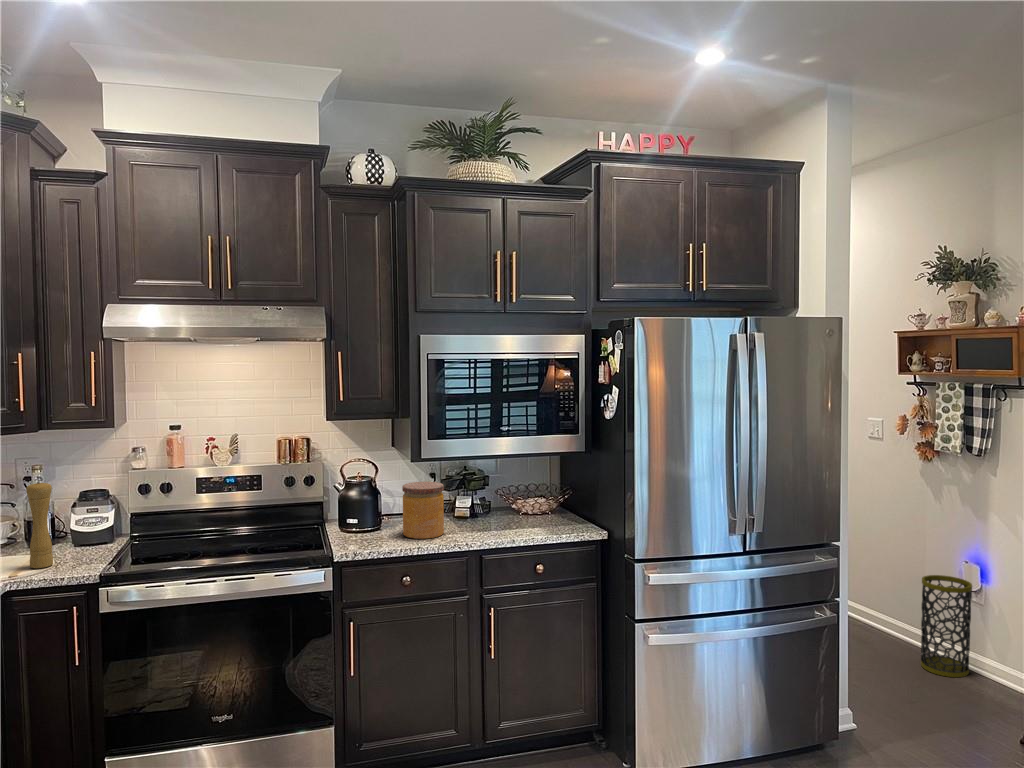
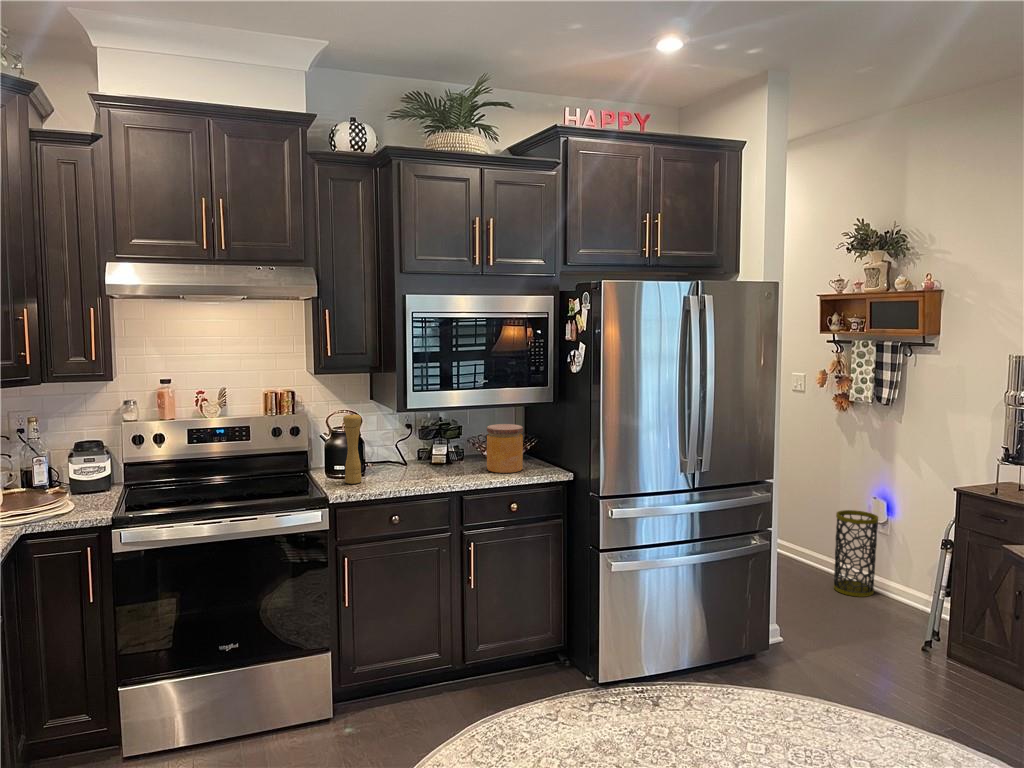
pepper mill: present [26,482,53,568] -> present [343,413,362,484]
jar: present [402,482,444,539] -> present [487,424,523,473]

